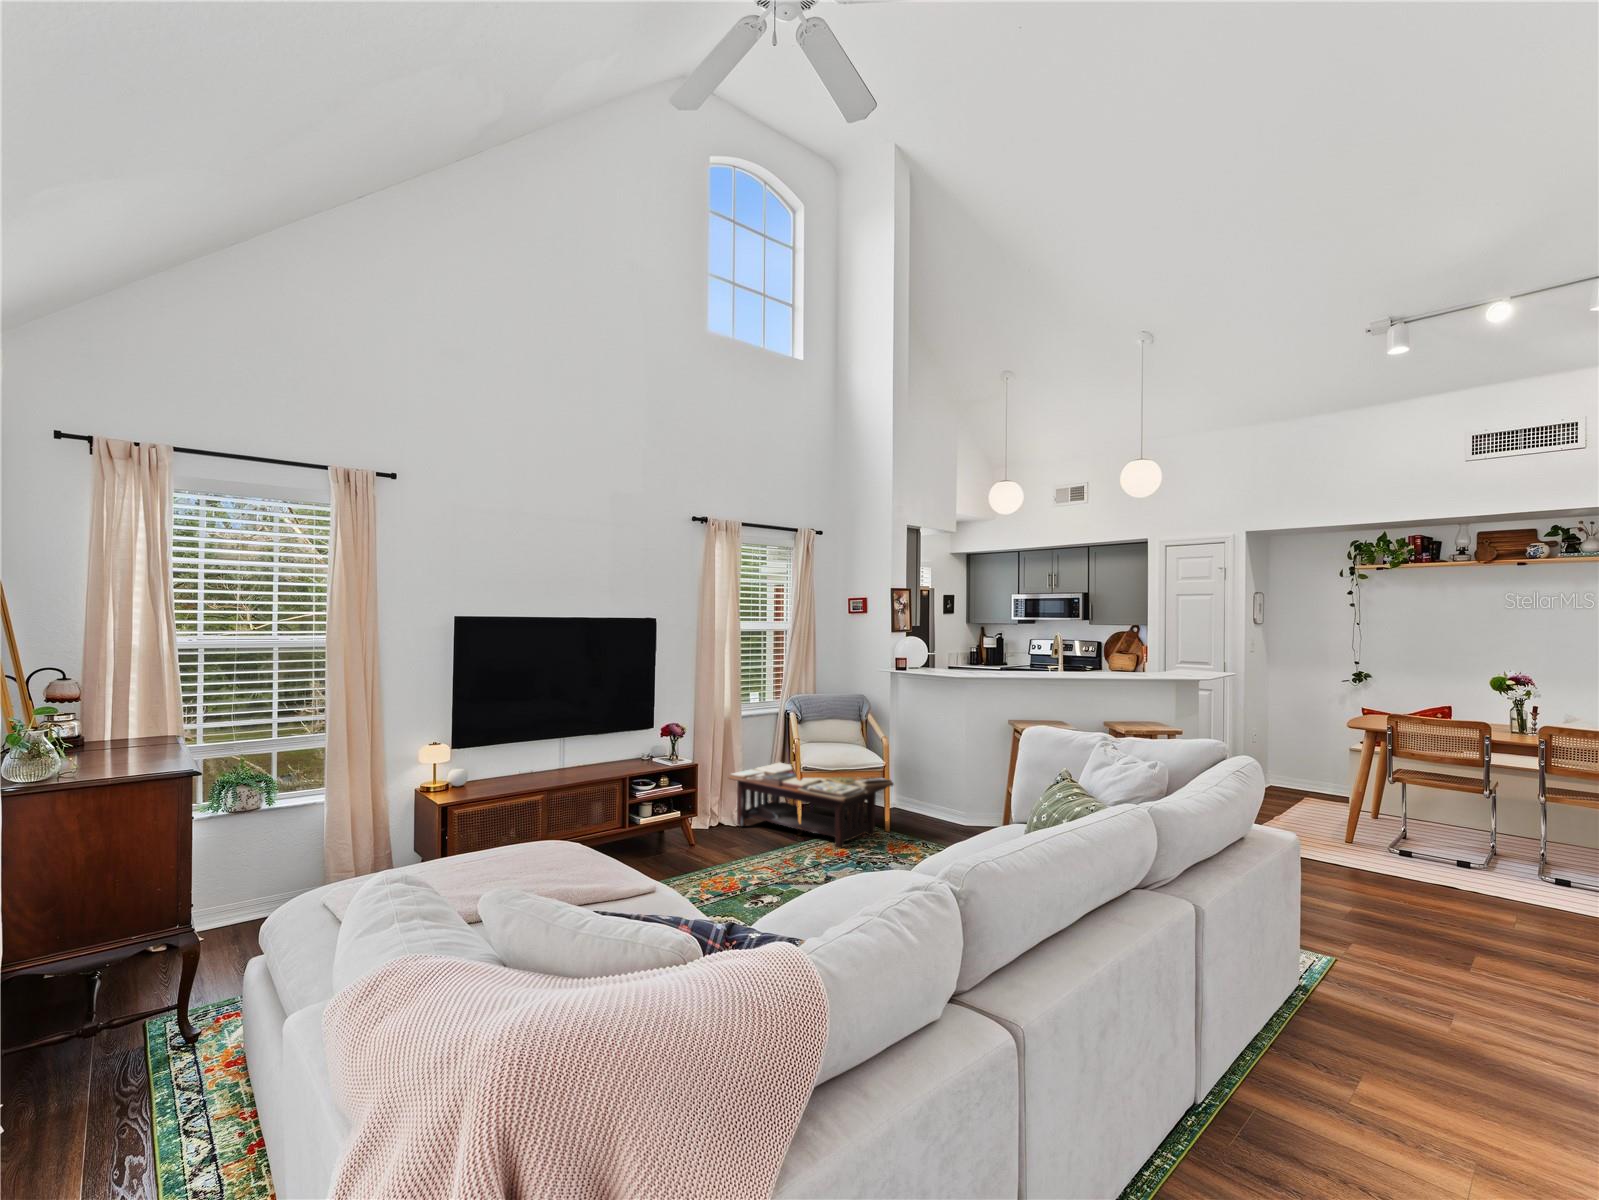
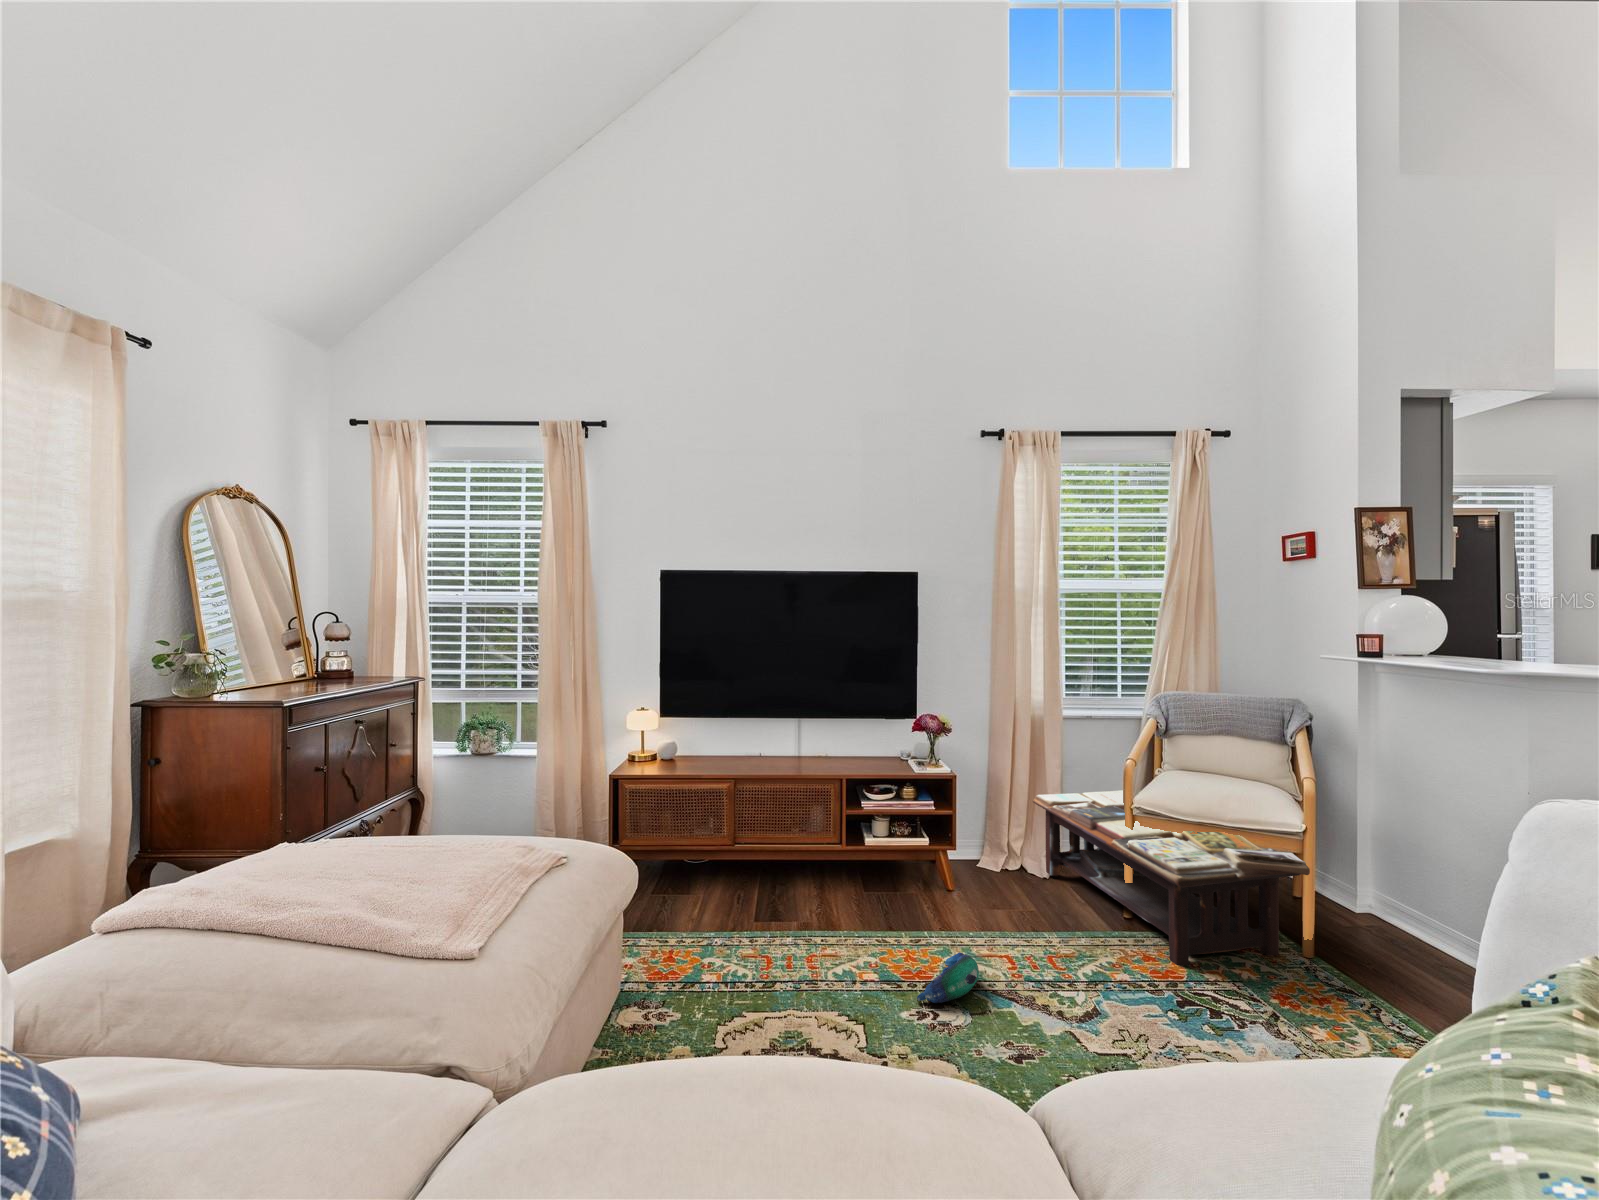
plush toy: none [738,863,771,892] -> present [917,952,979,1003]

